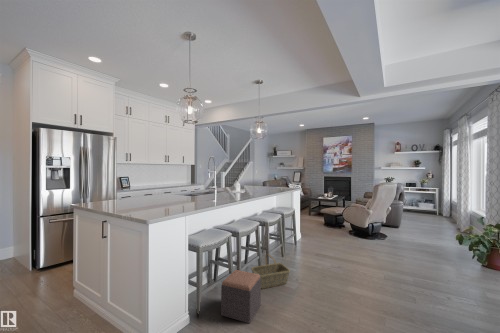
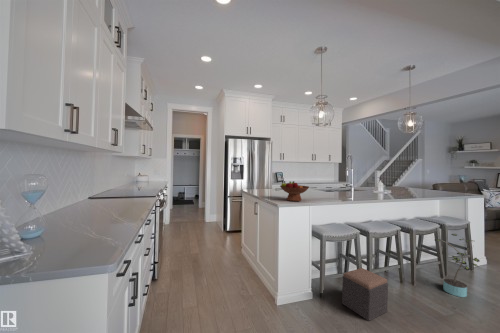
fruit bowl: none [143,186,182,211] -> present [280,181,309,201]
potted plant: none [282,220,310,270] -> present [435,234,479,297]
basket: present [251,254,290,289] -> none [385,264,438,304]

